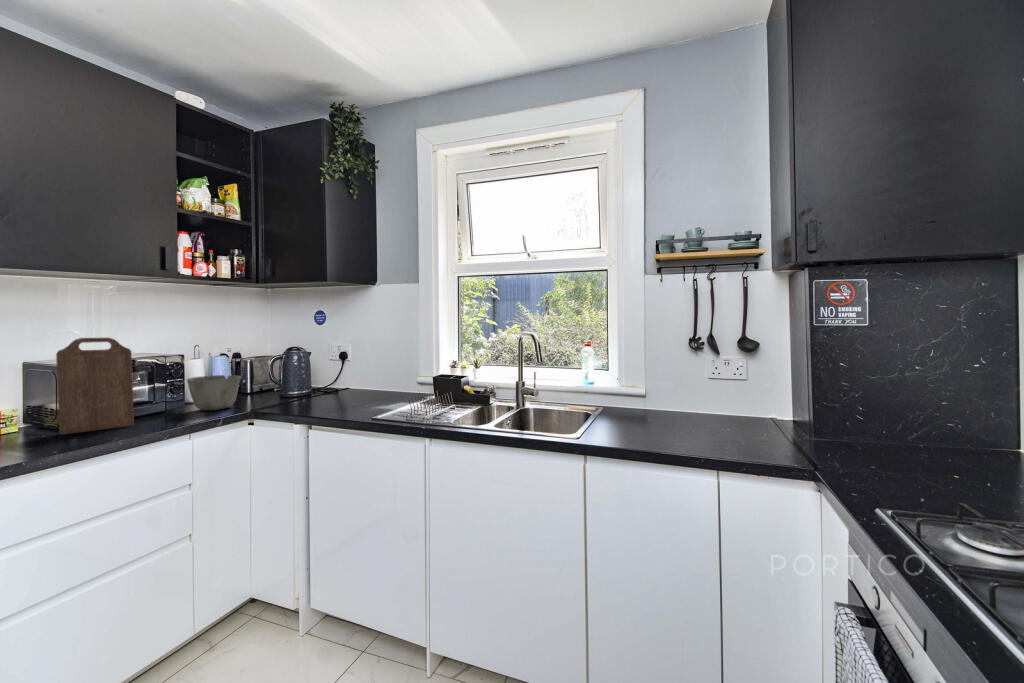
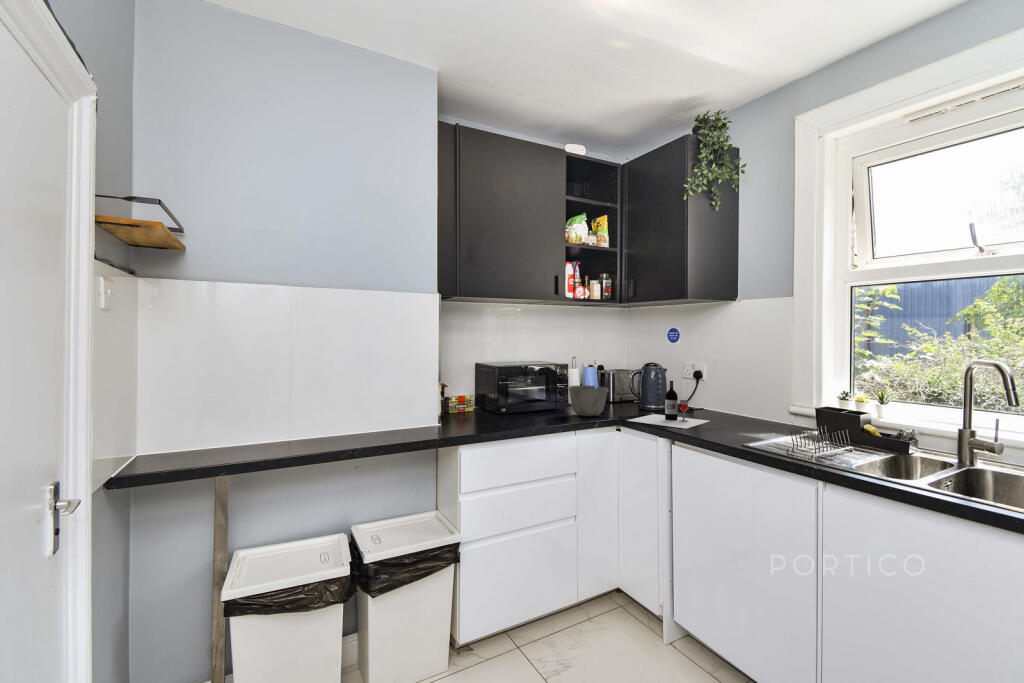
cutting board: present [56,338,134,434] -> none [494,350,536,422]
wine bottle: none [262,363,353,409] -> present [627,381,709,429]

